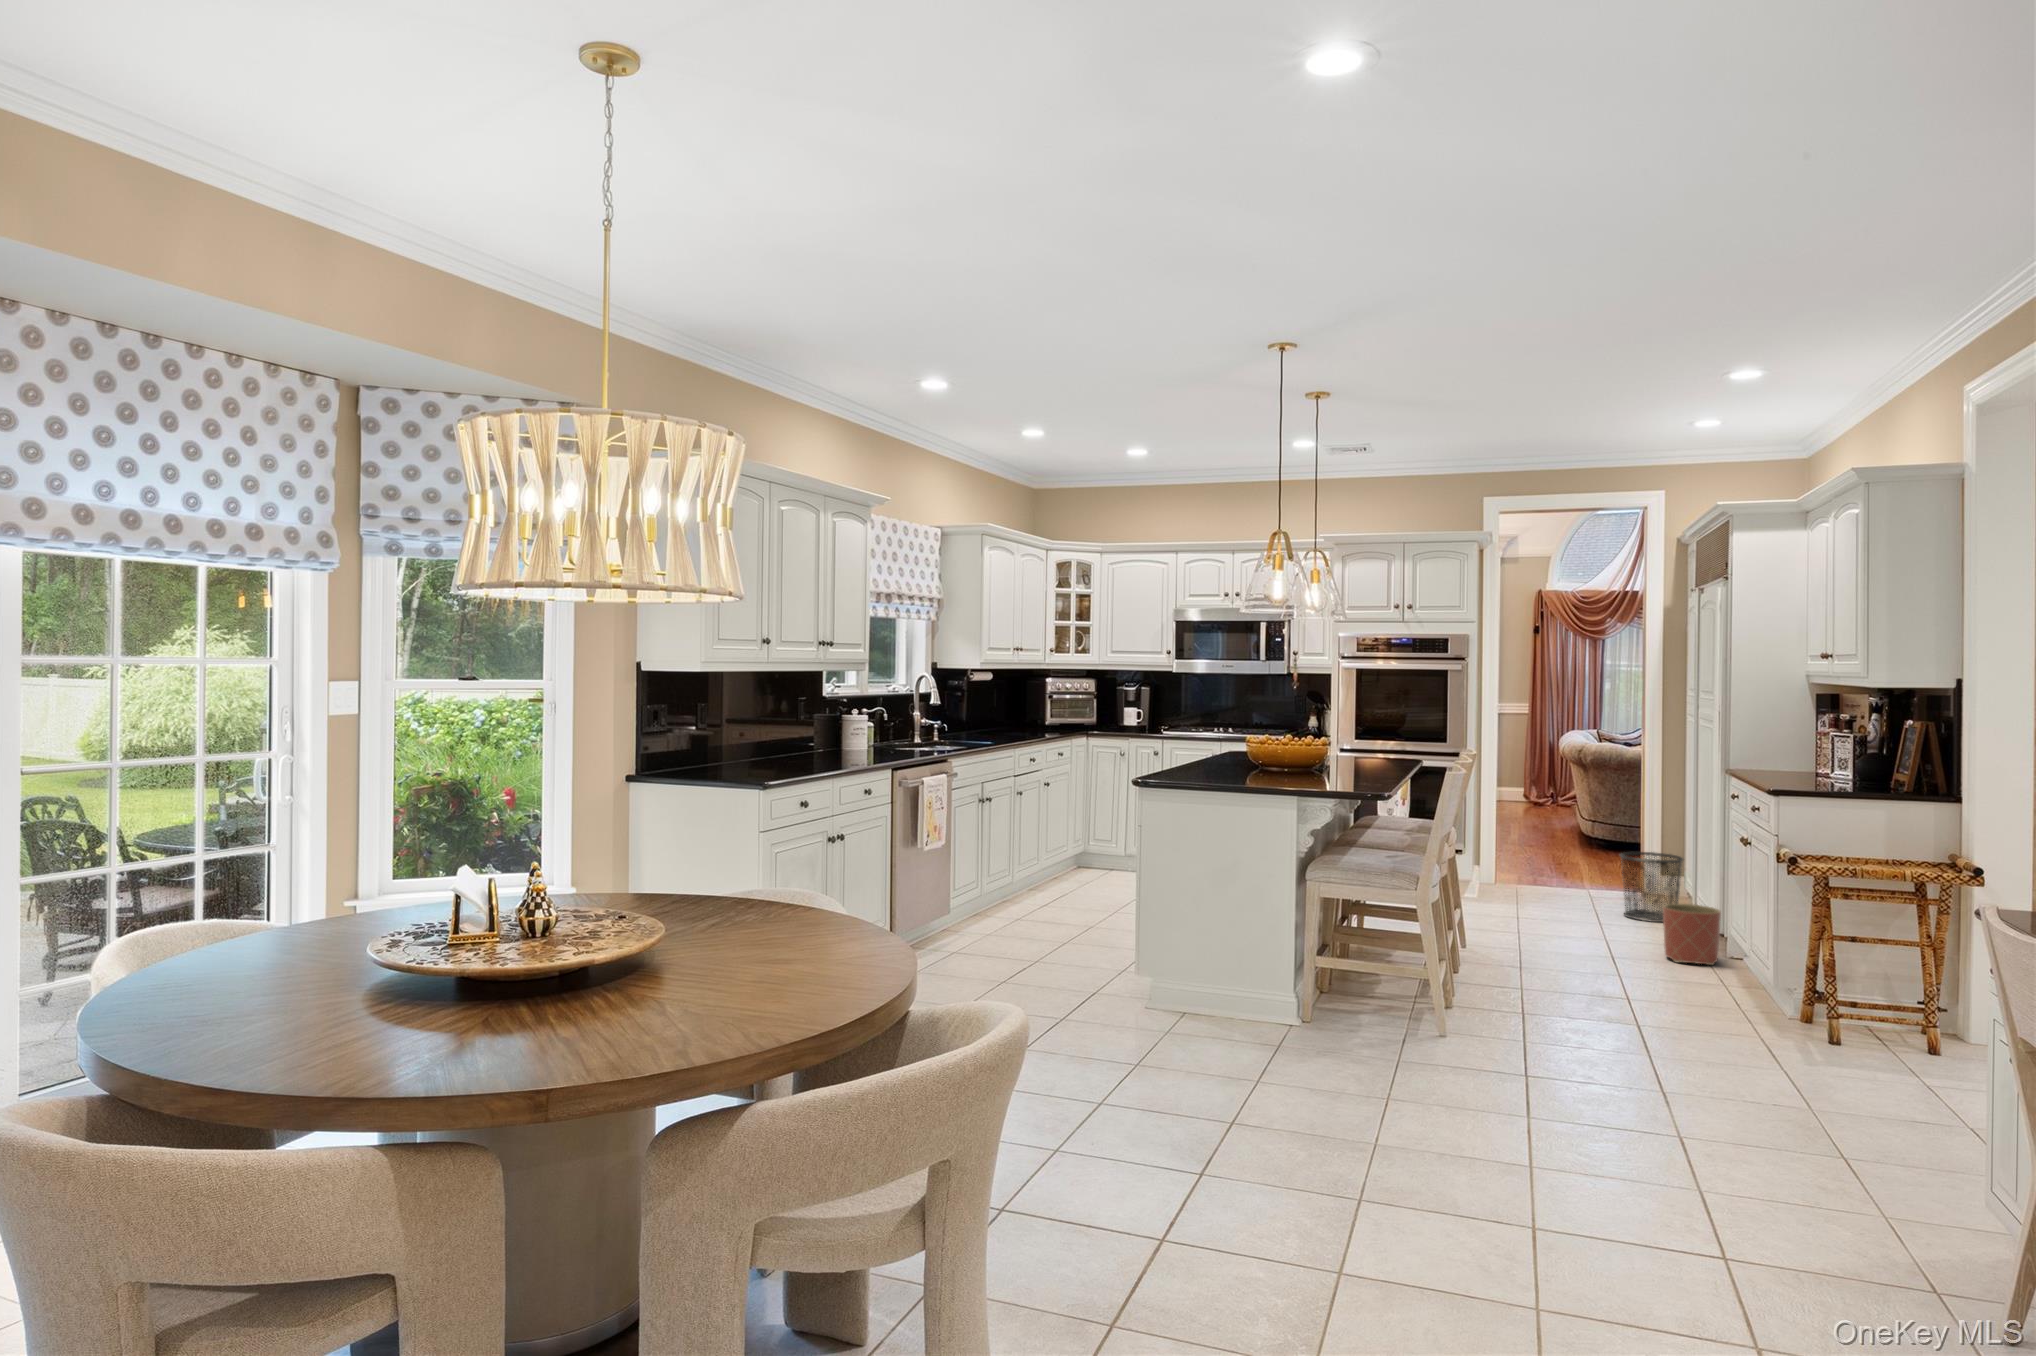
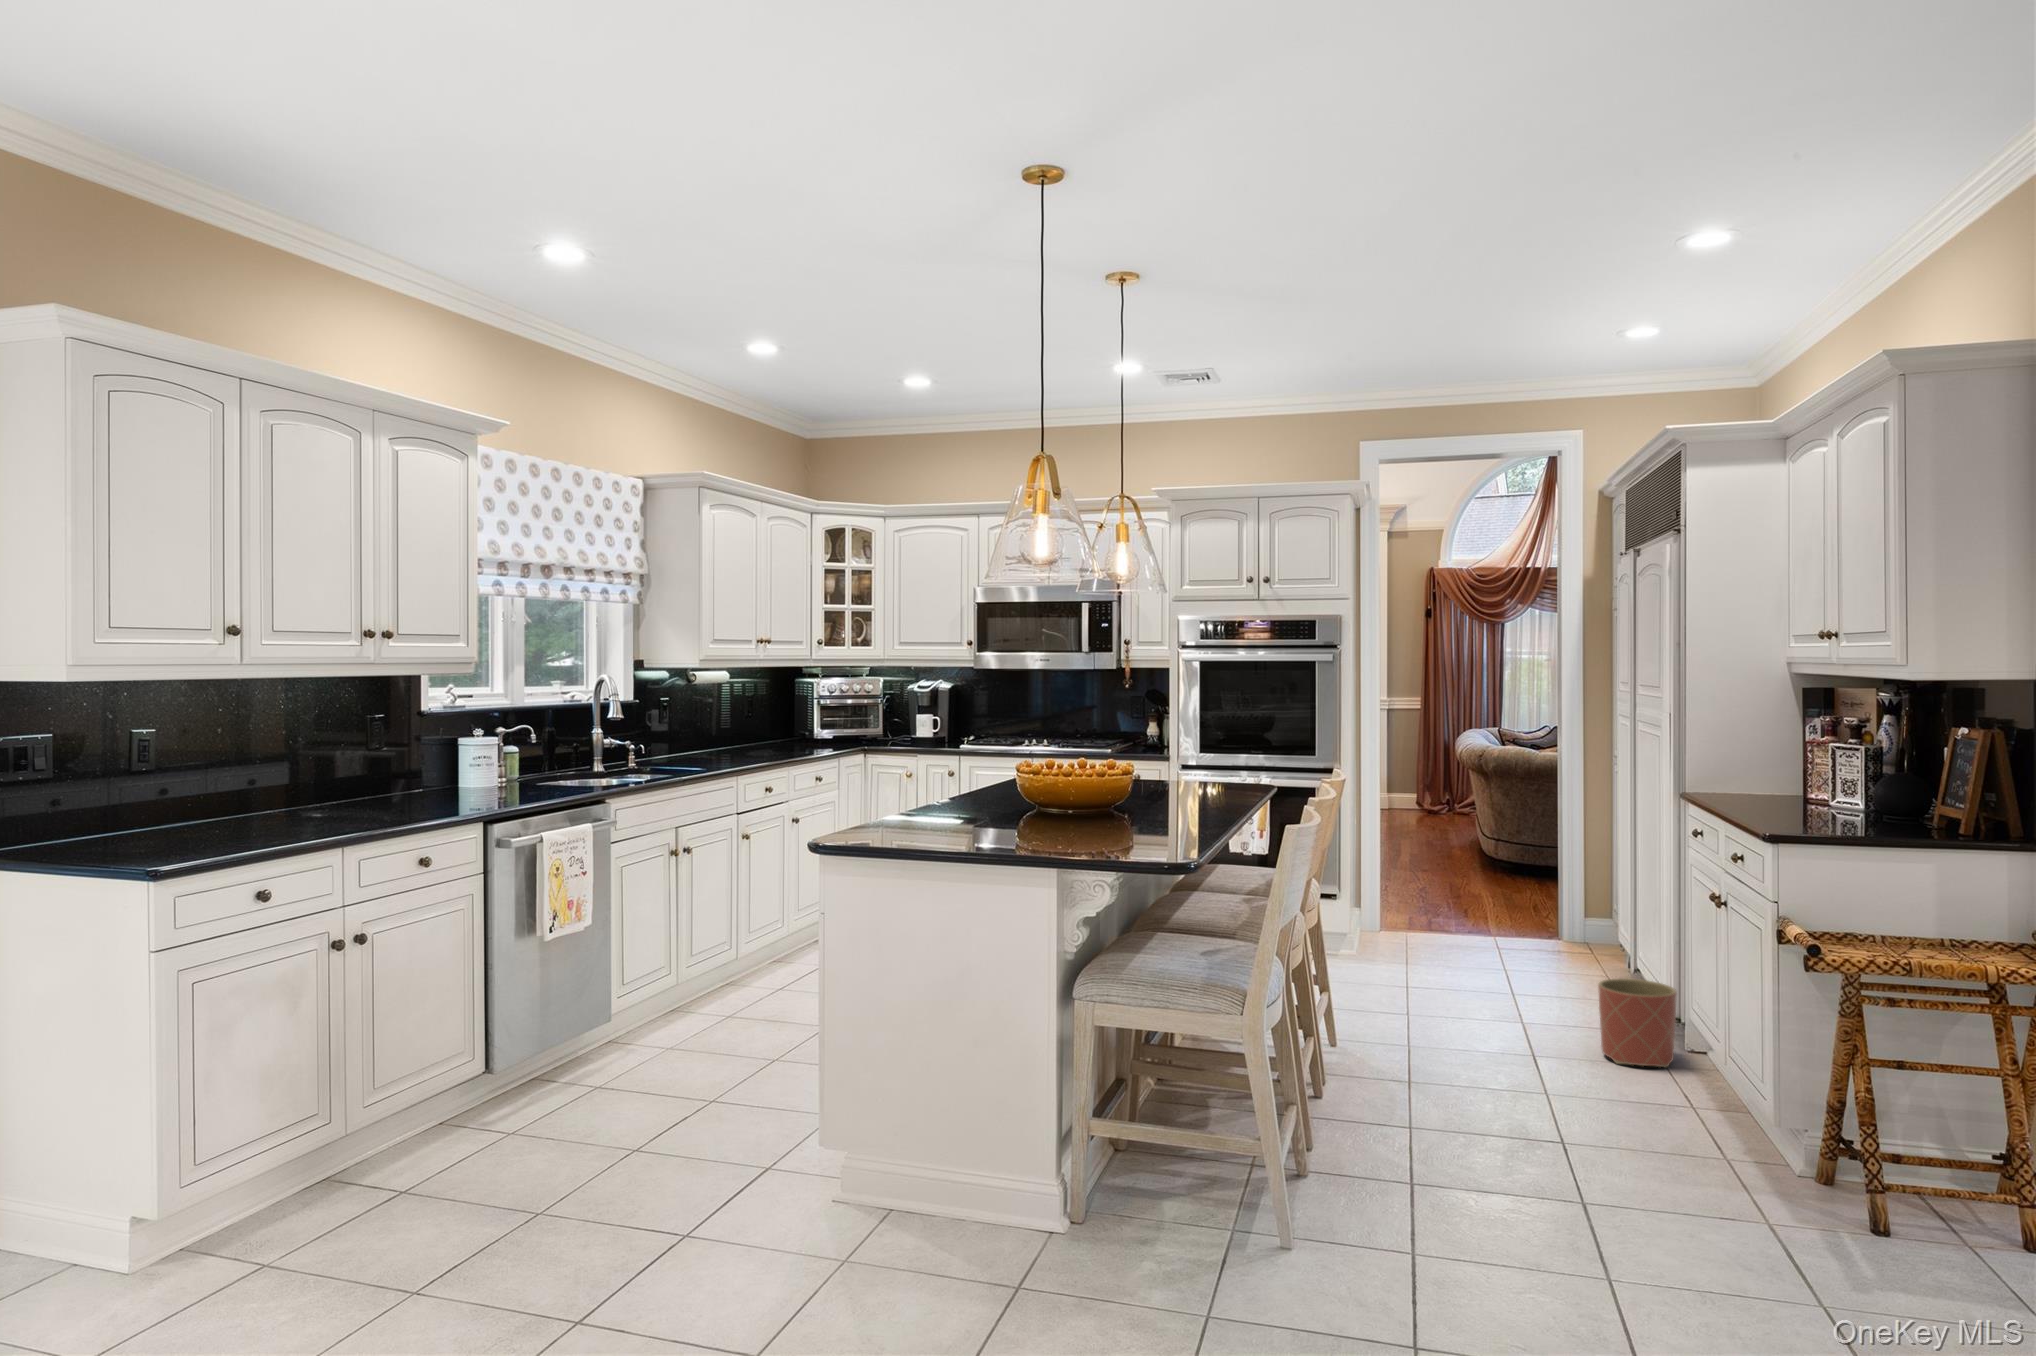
waste bin: present [1620,852,1684,922] -> none [1535,895,1618,991]

